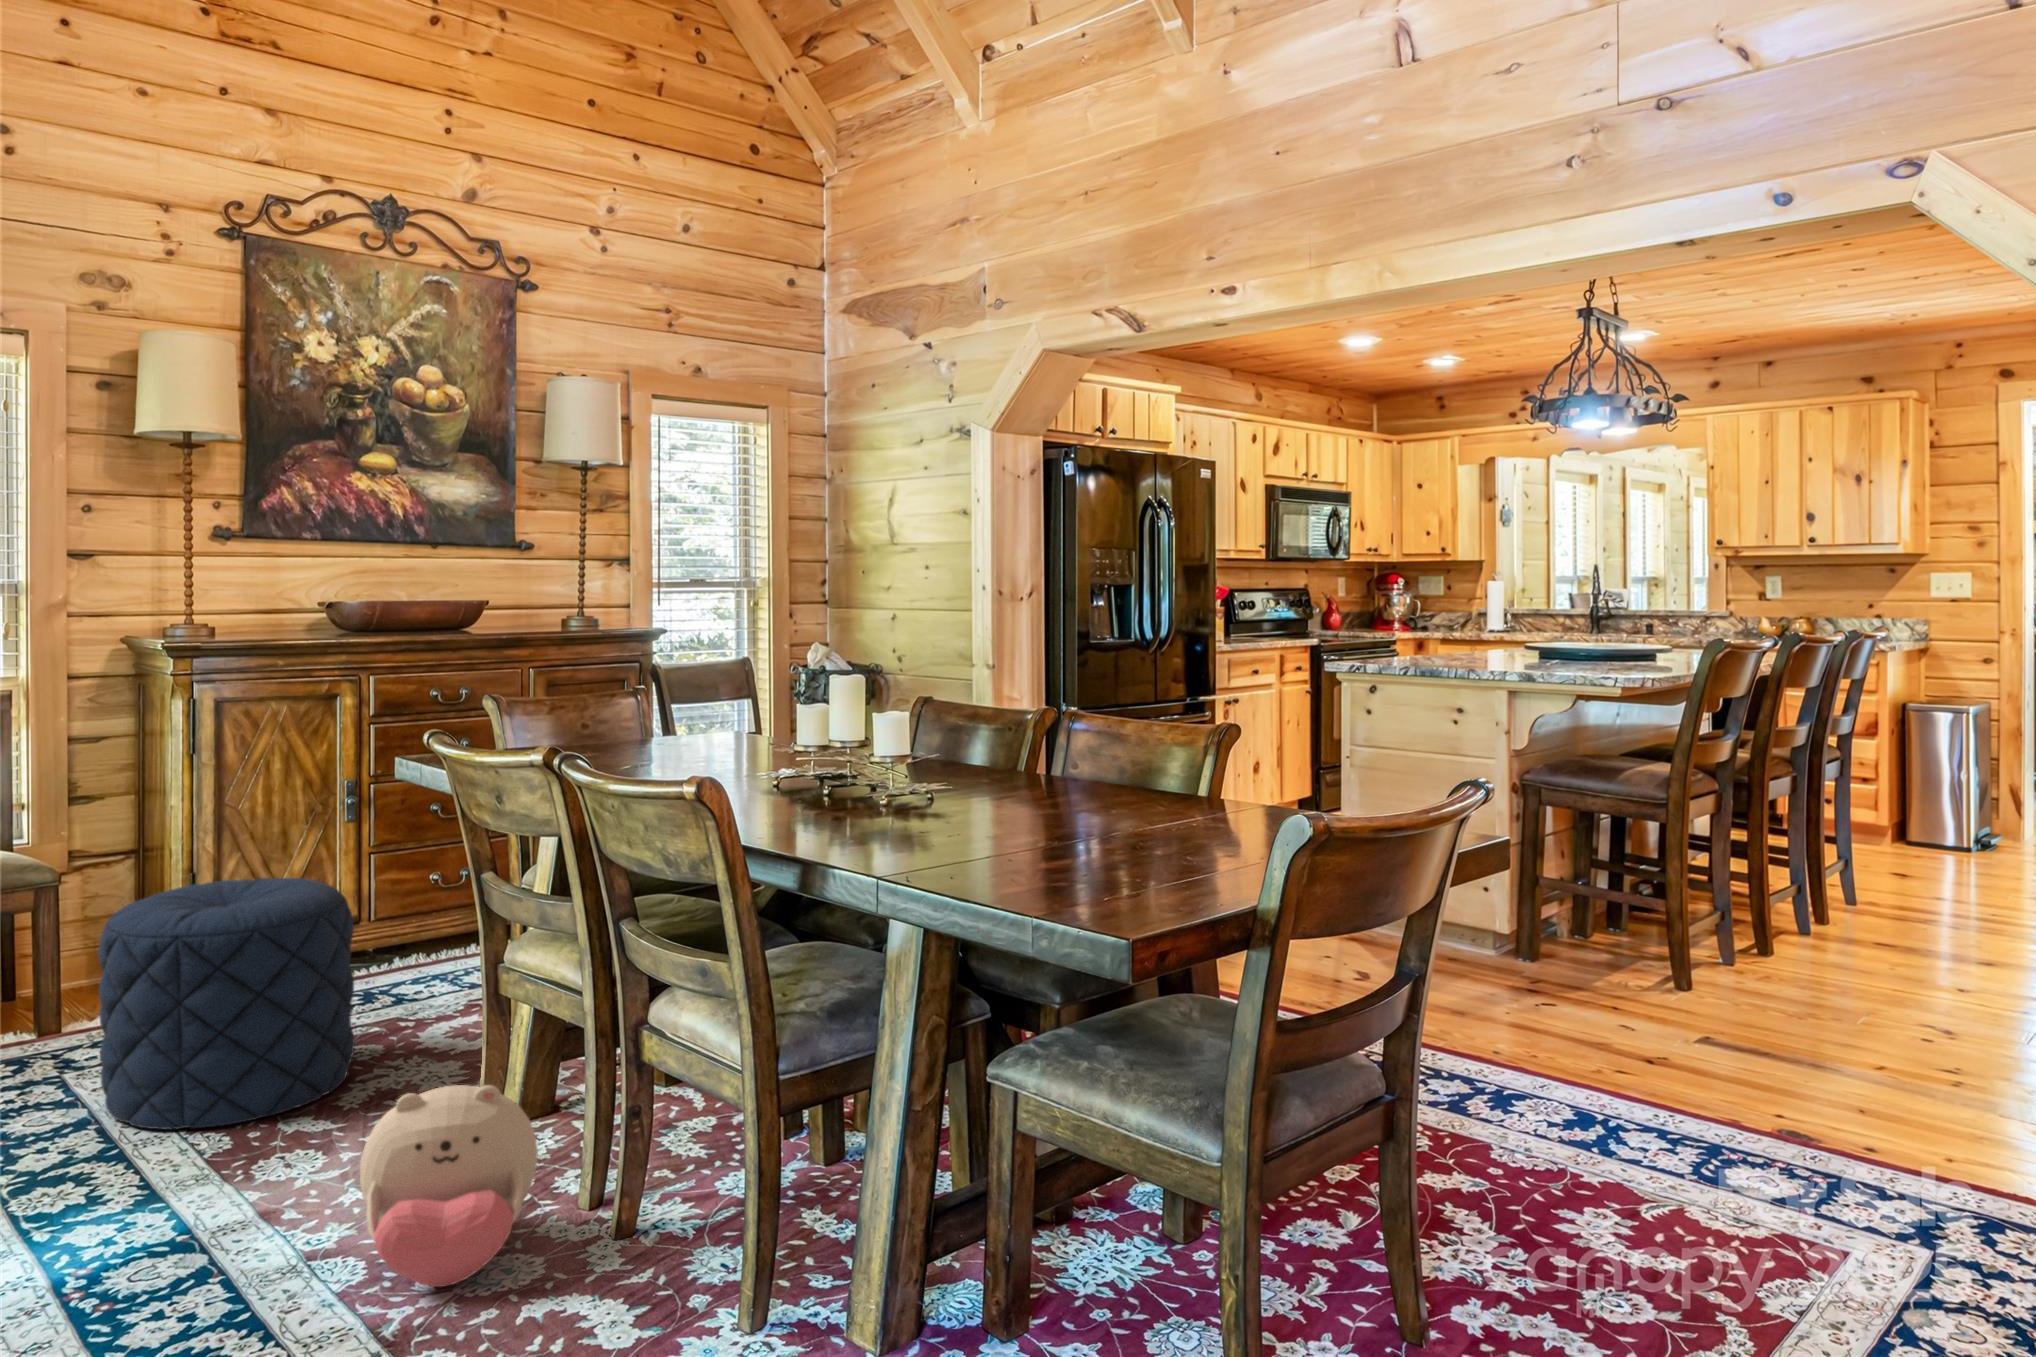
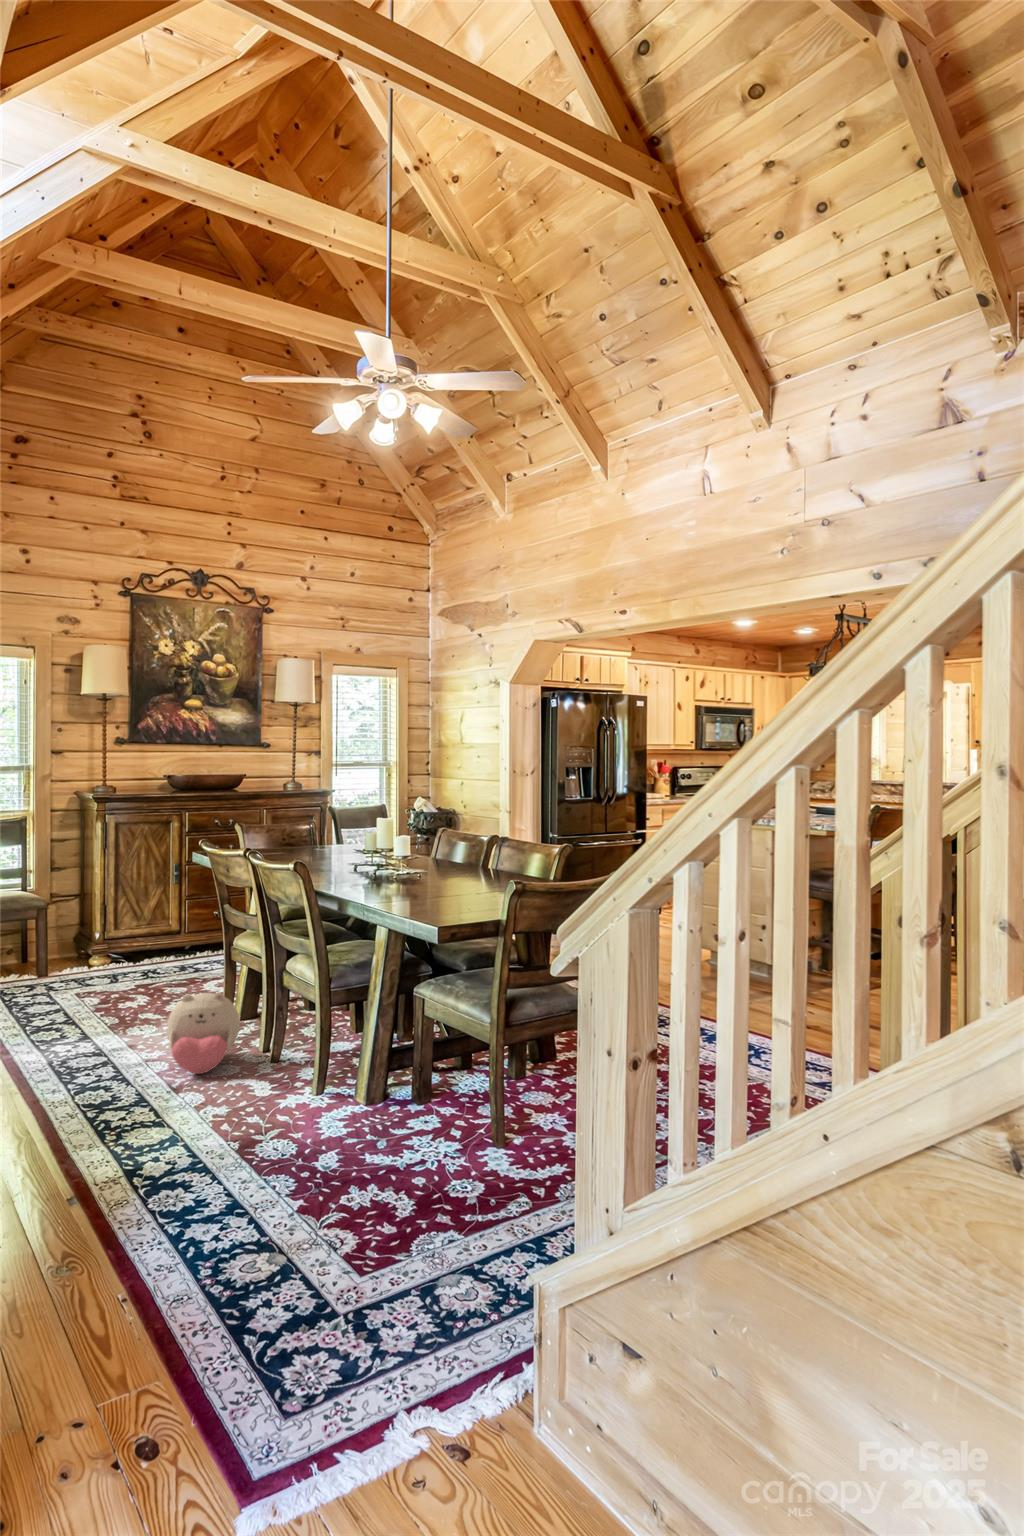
pouf: present [98,878,355,1129] -> none [65,907,173,1016]

